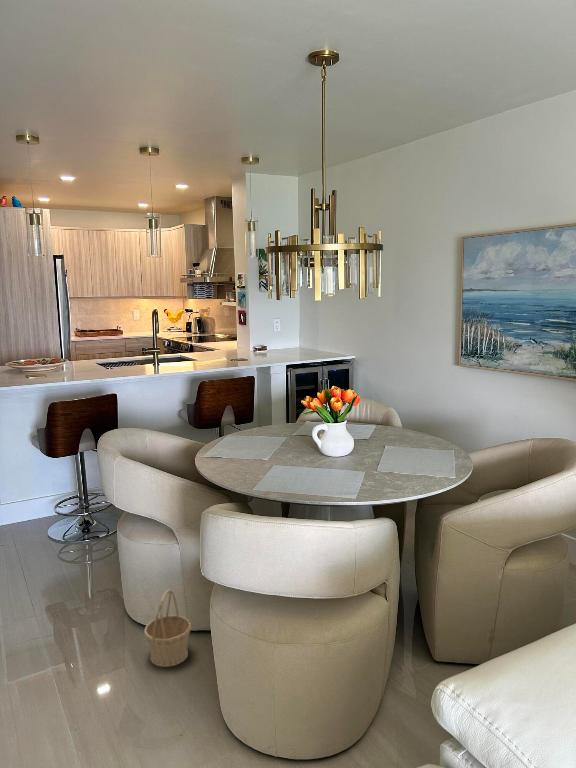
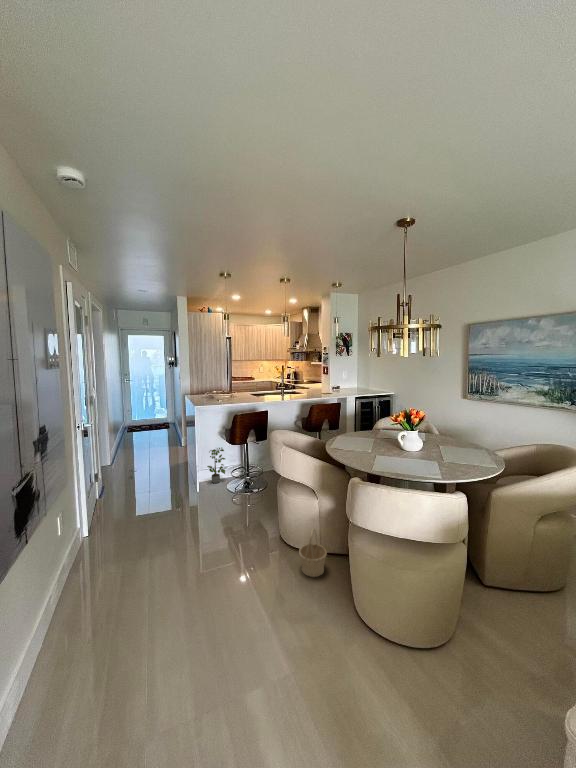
potted plant: none [11,460,53,527] -> present [207,448,227,483]

